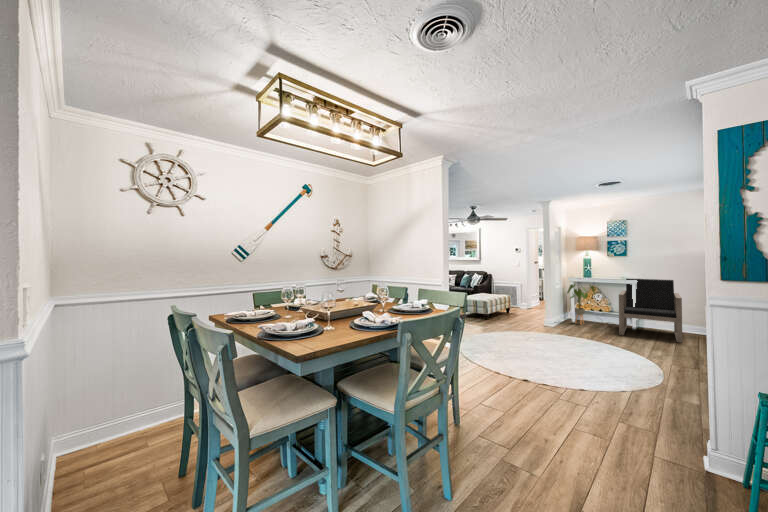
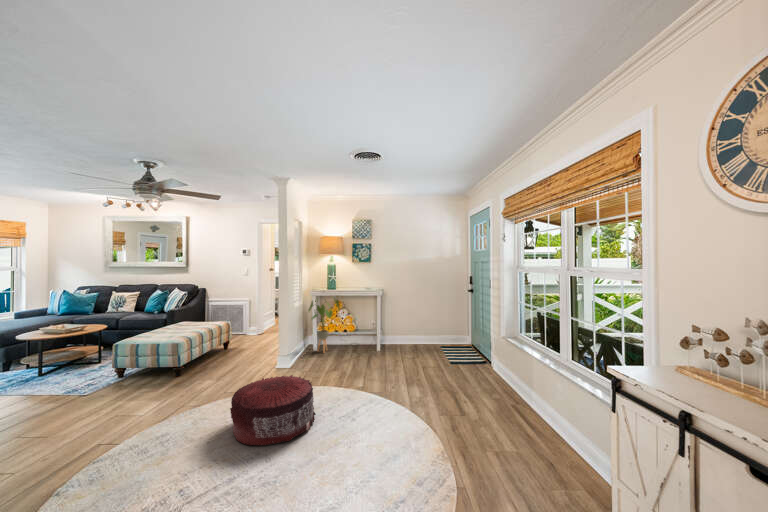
armchair: present [619,279,682,343] -> none [367,289,425,363]
pouf: none [521,323,571,353] -> present [230,375,316,446]

